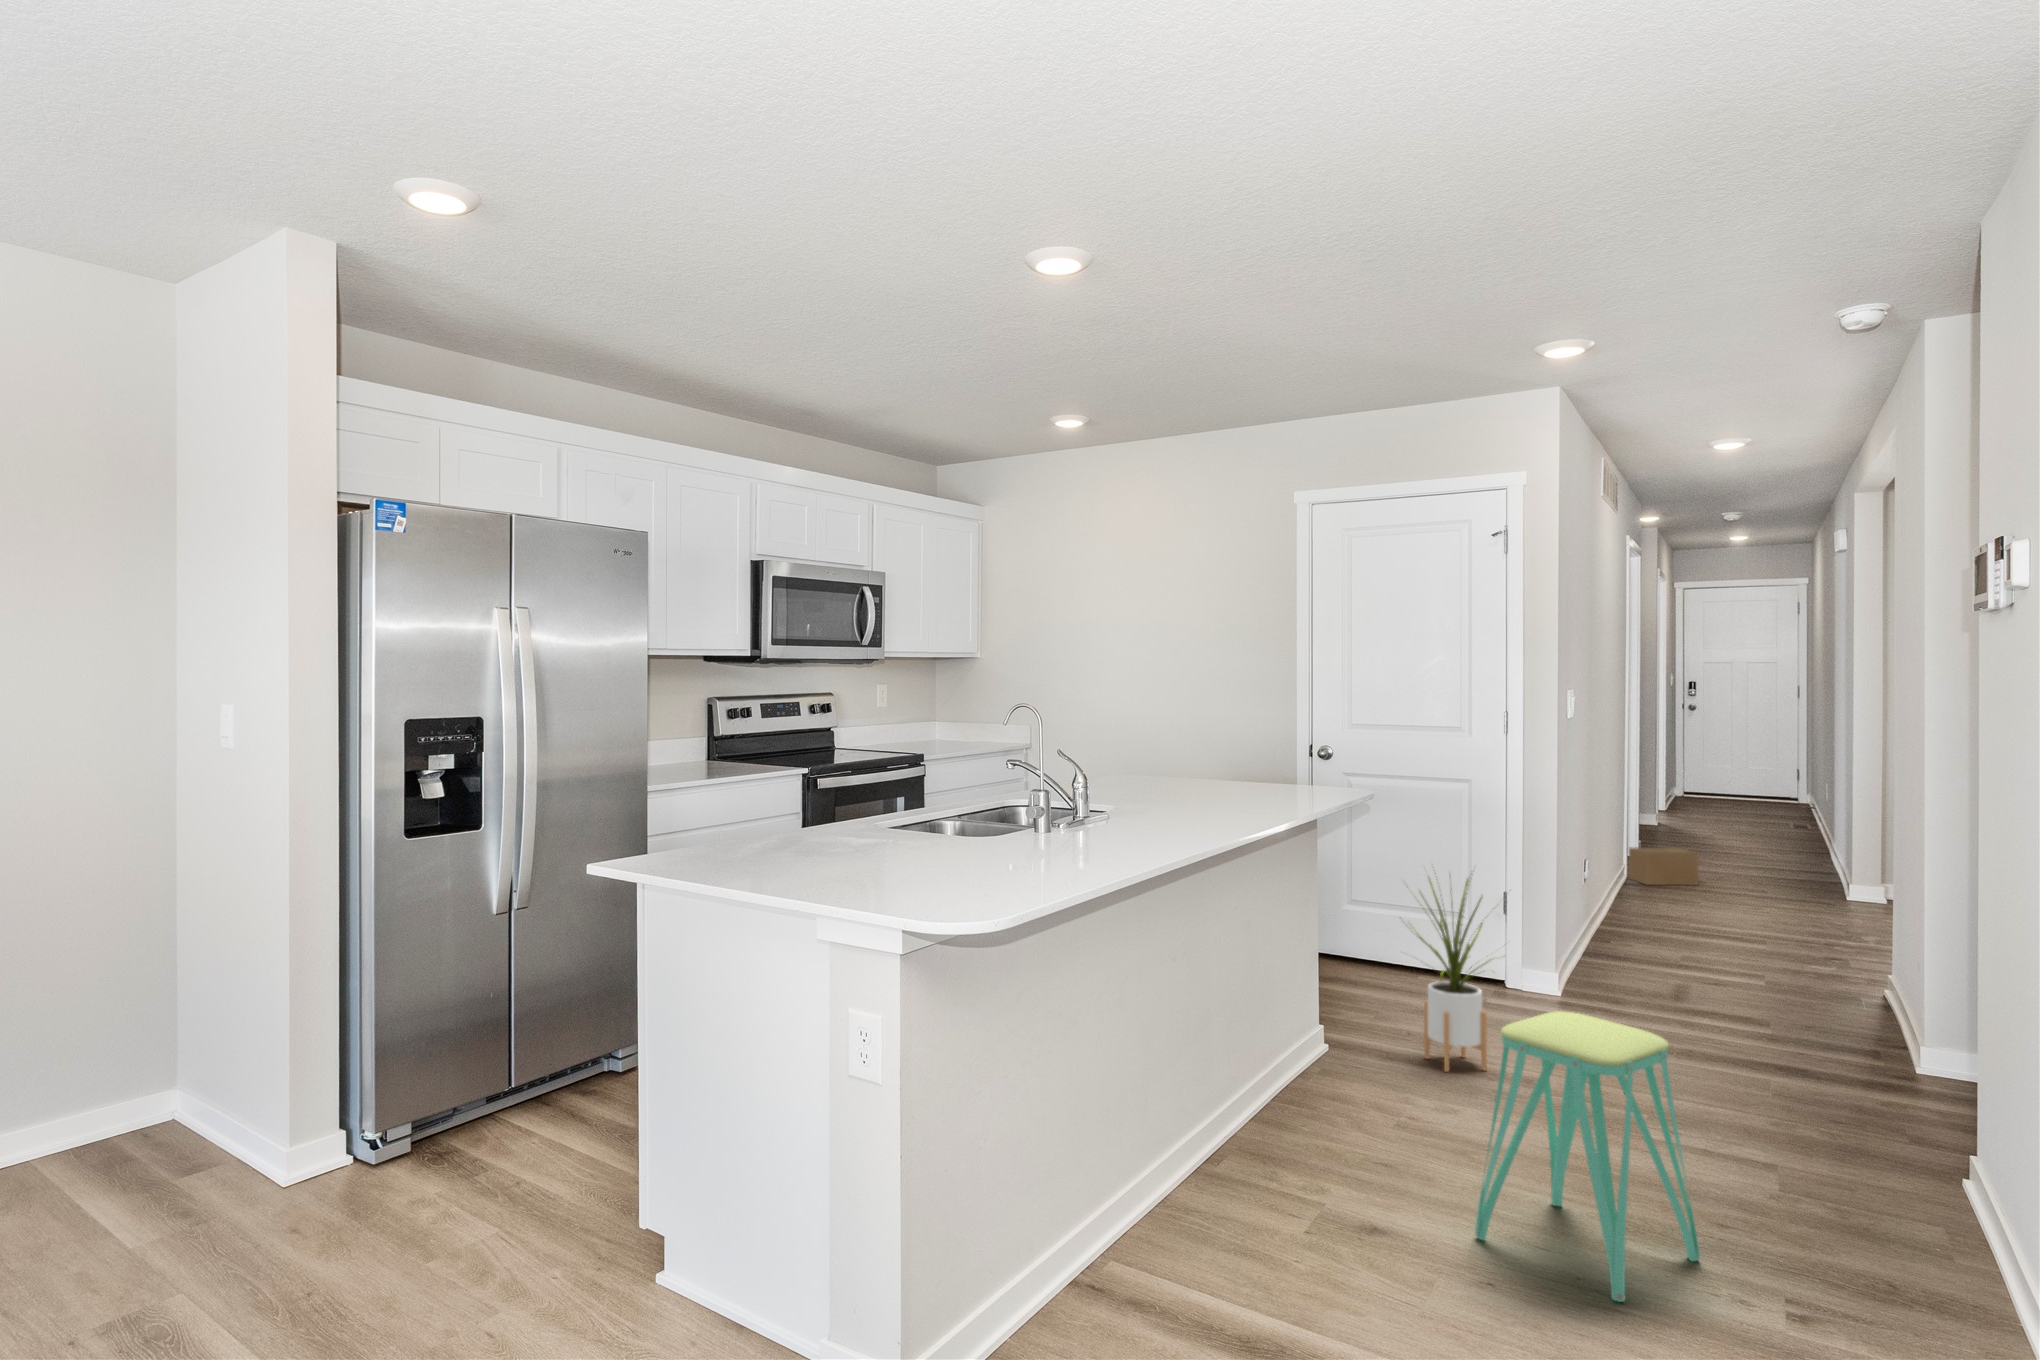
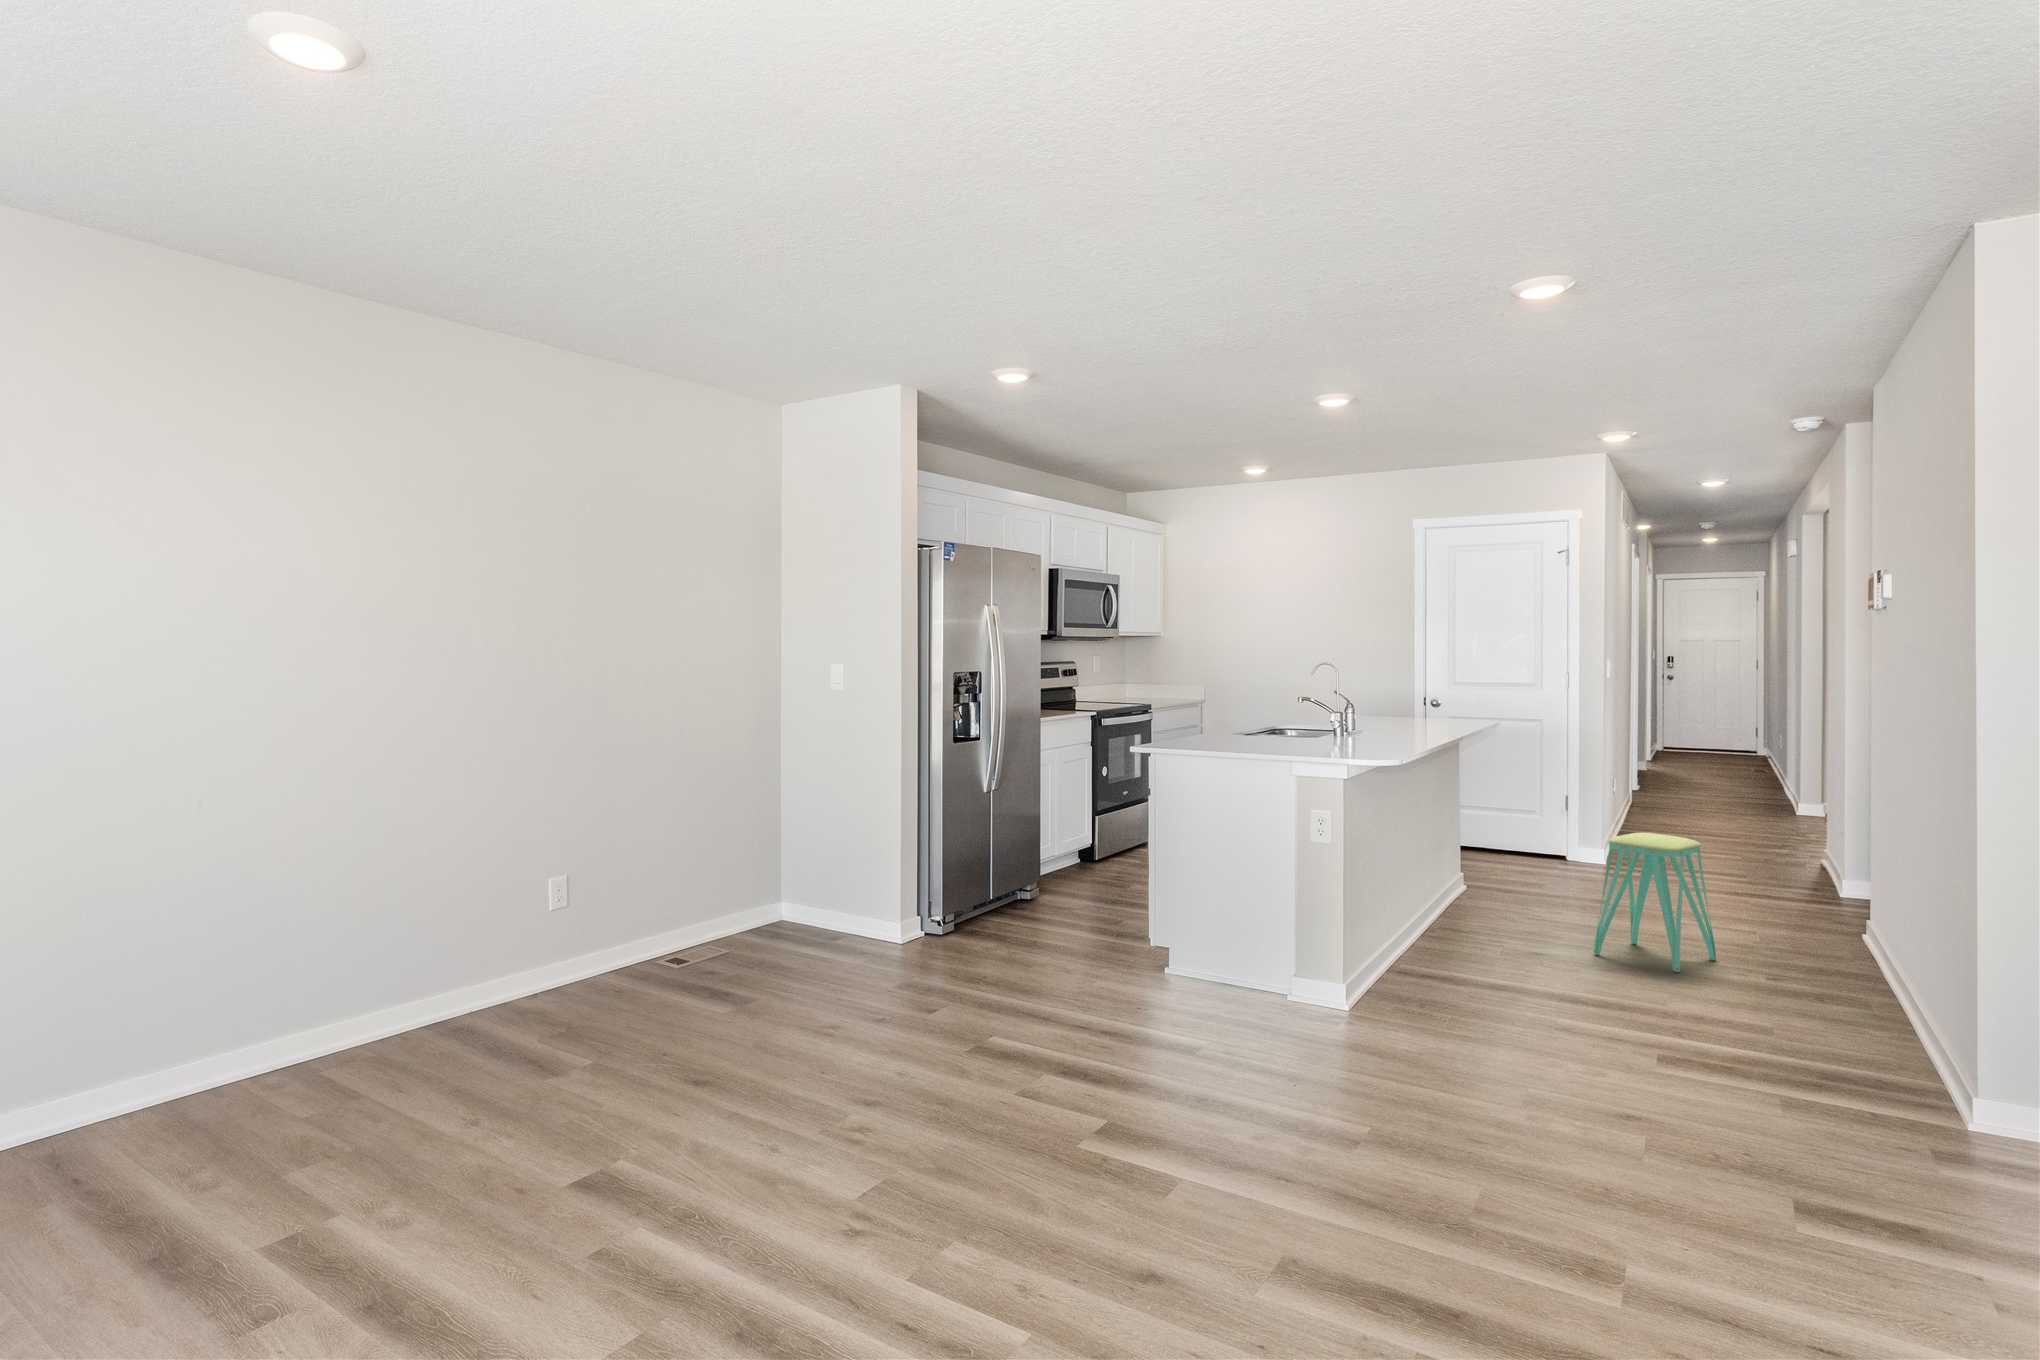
cardboard box: present [1629,847,1699,885] -> none [1634,780,1686,807]
house plant: present [1418,871,1489,1072] -> none [1515,766,1590,897]

